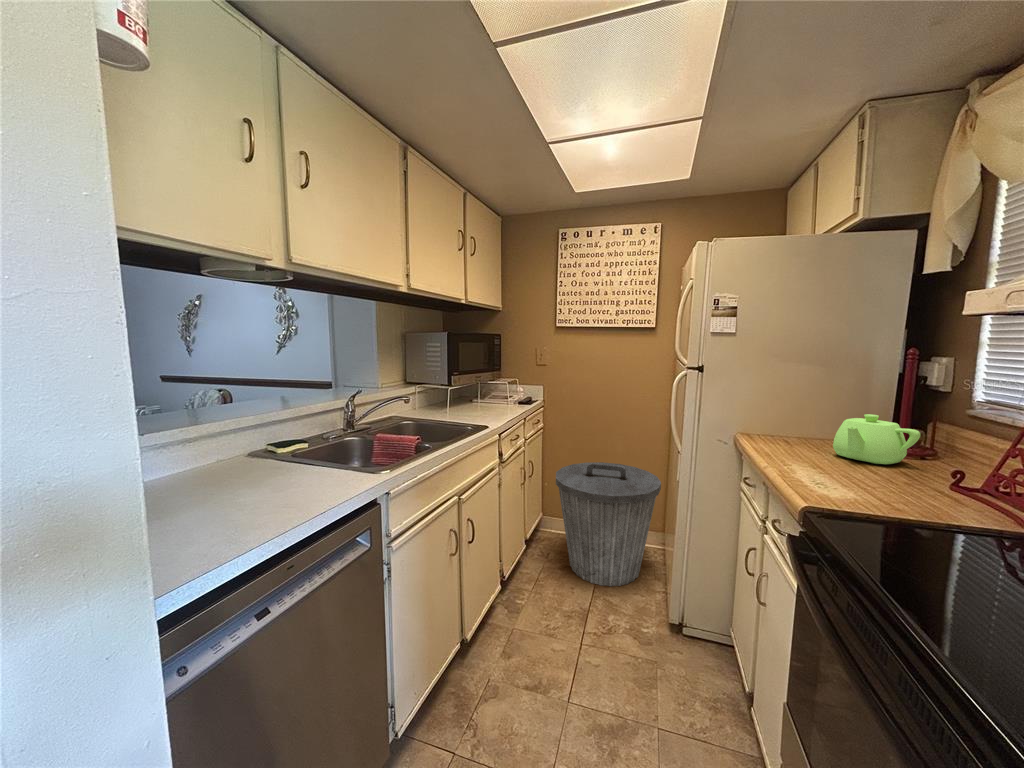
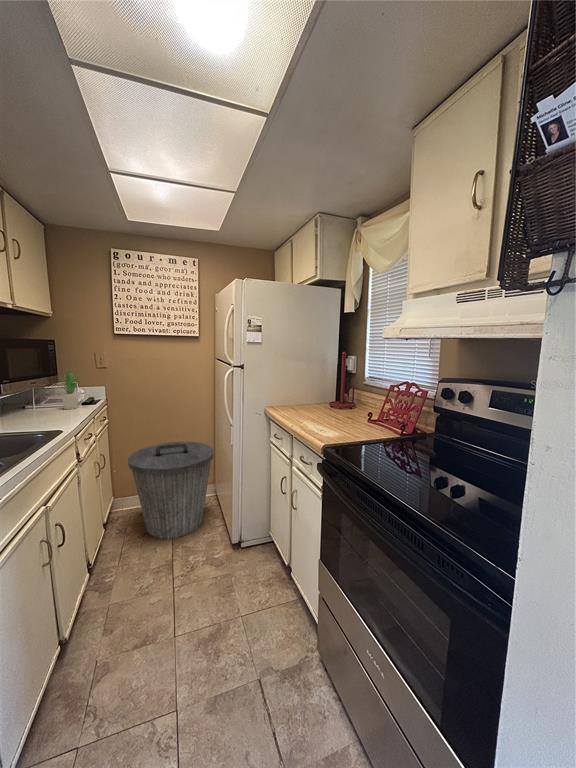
potted plant: none [497,361,515,407] -> present [61,372,79,409]
teapot: present [833,414,921,464] -> none [316,389,353,415]

